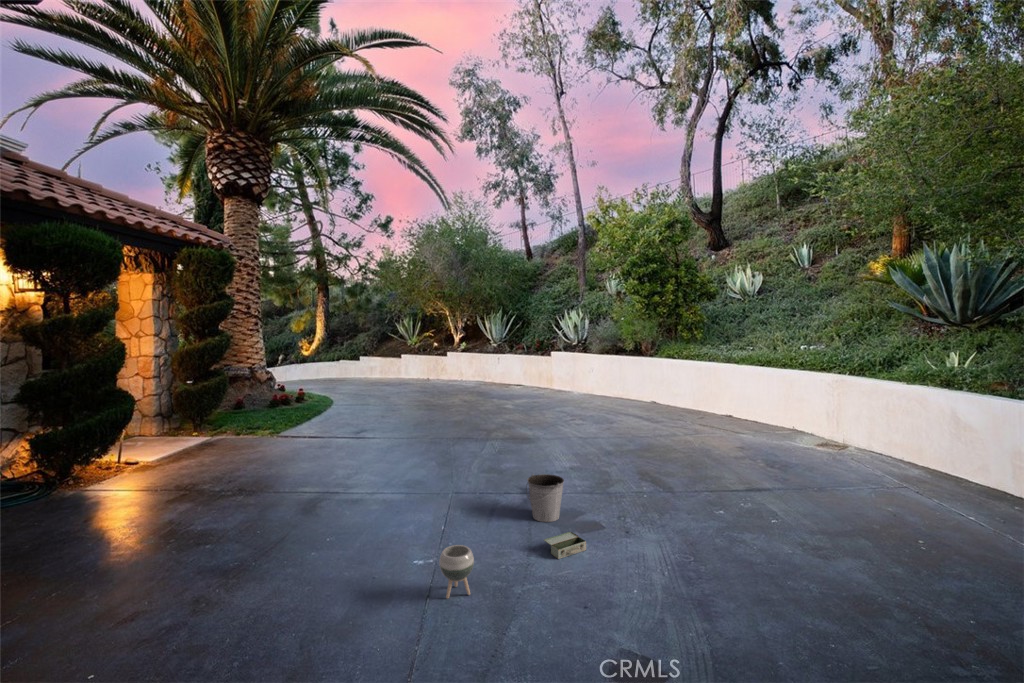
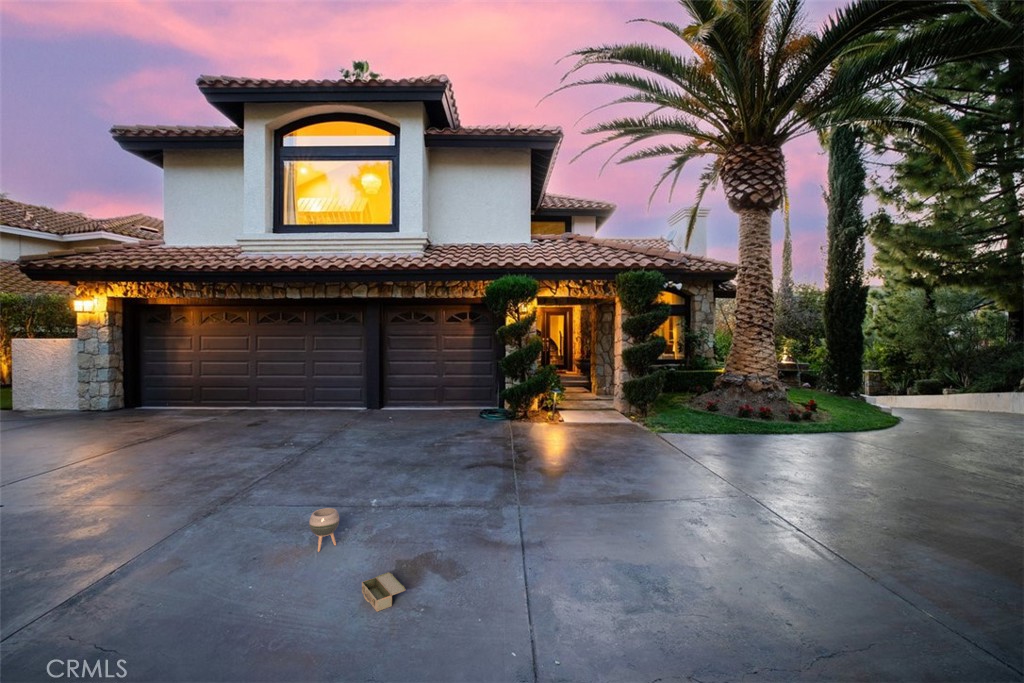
bucket: present [527,474,564,522] -> none [455,524,506,592]

